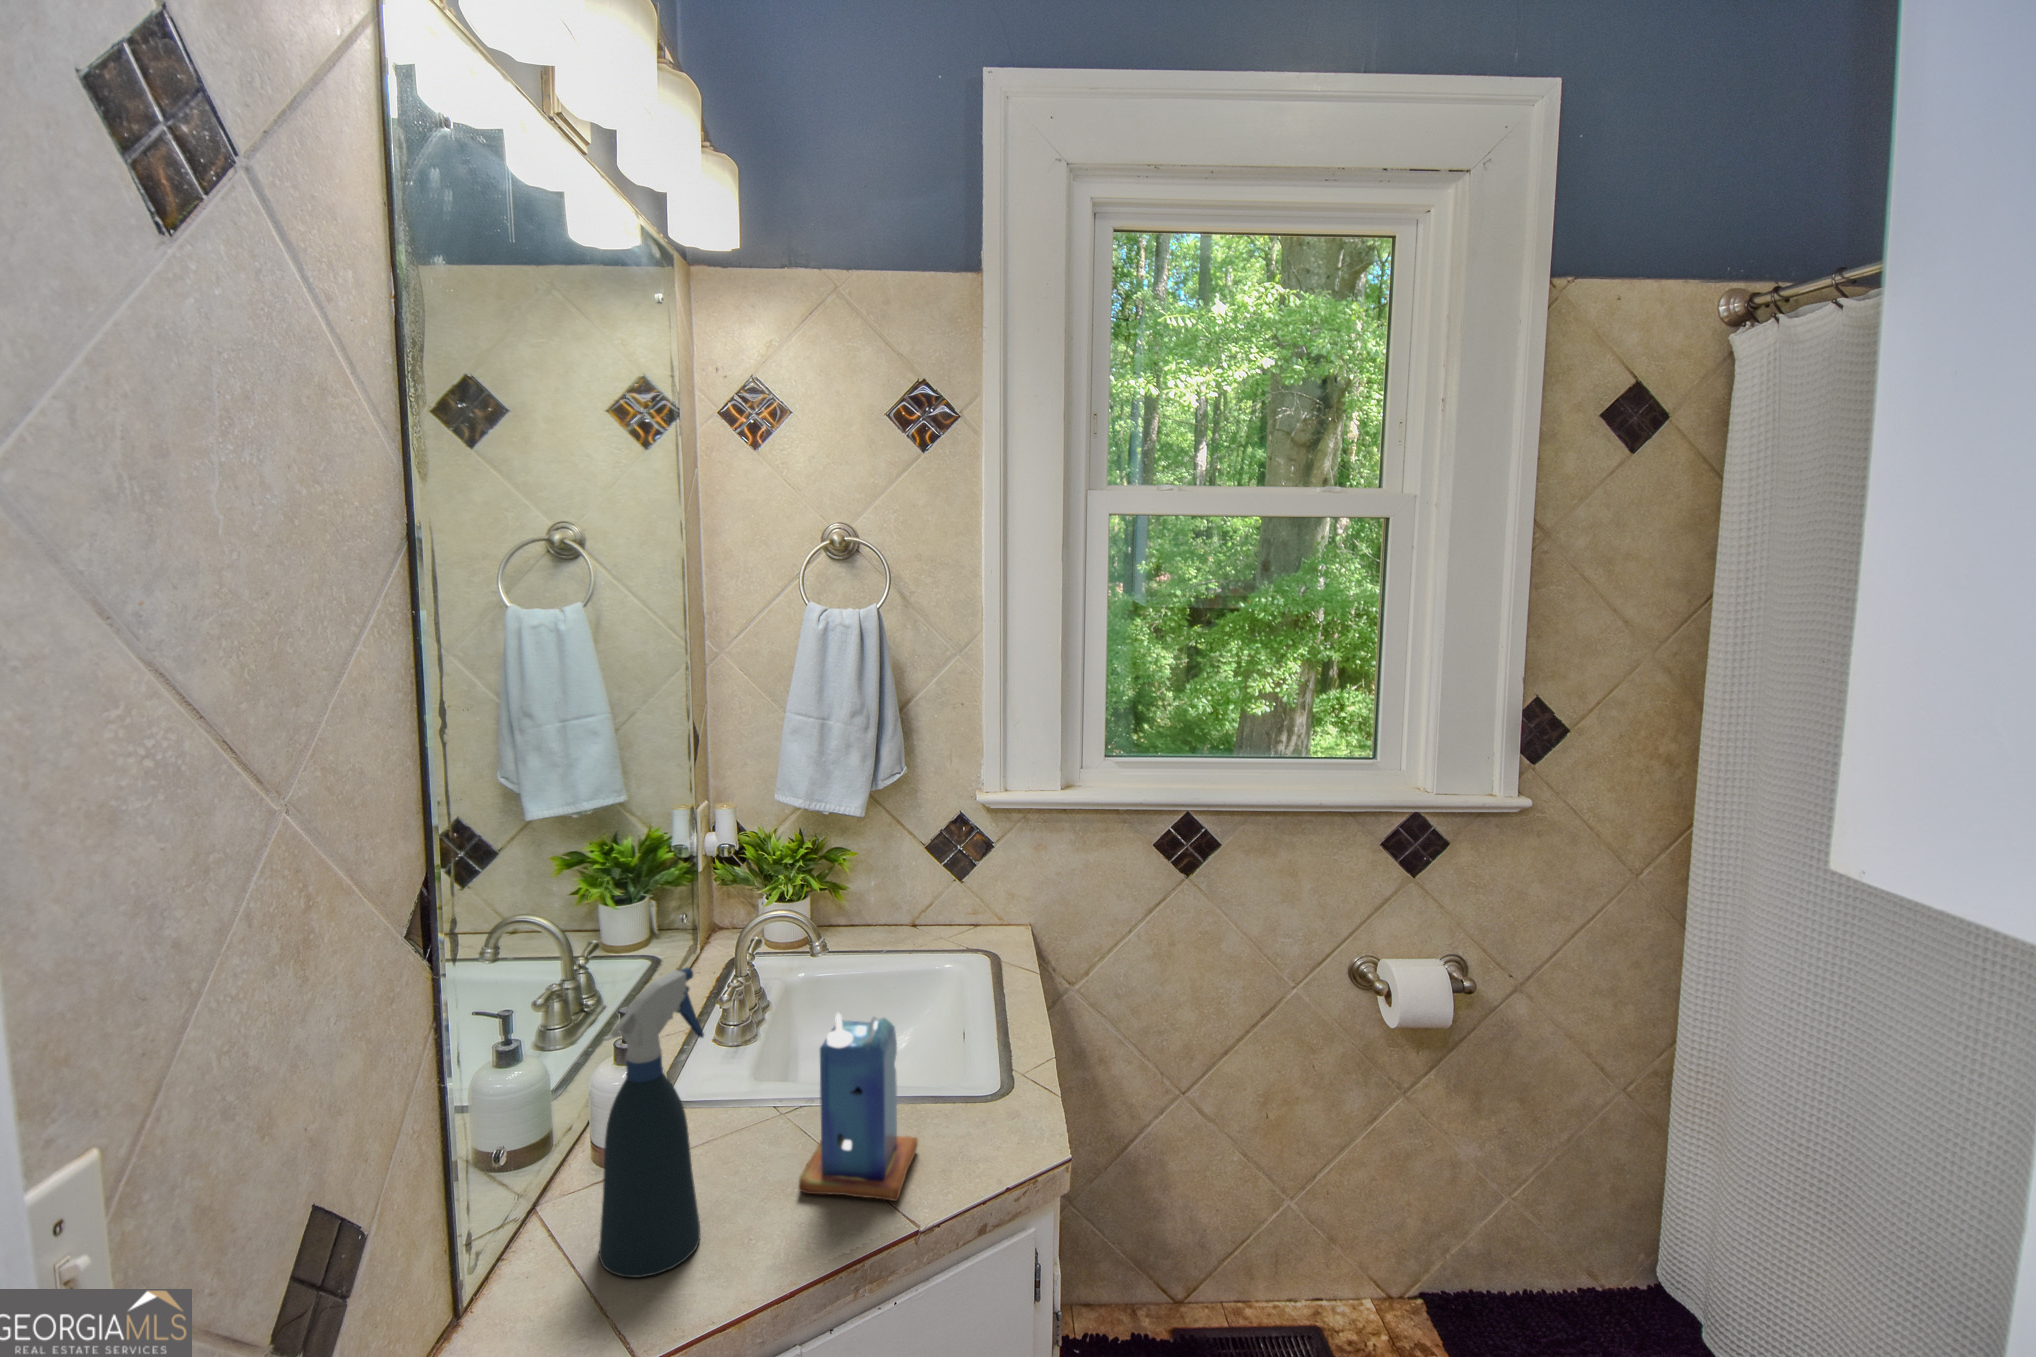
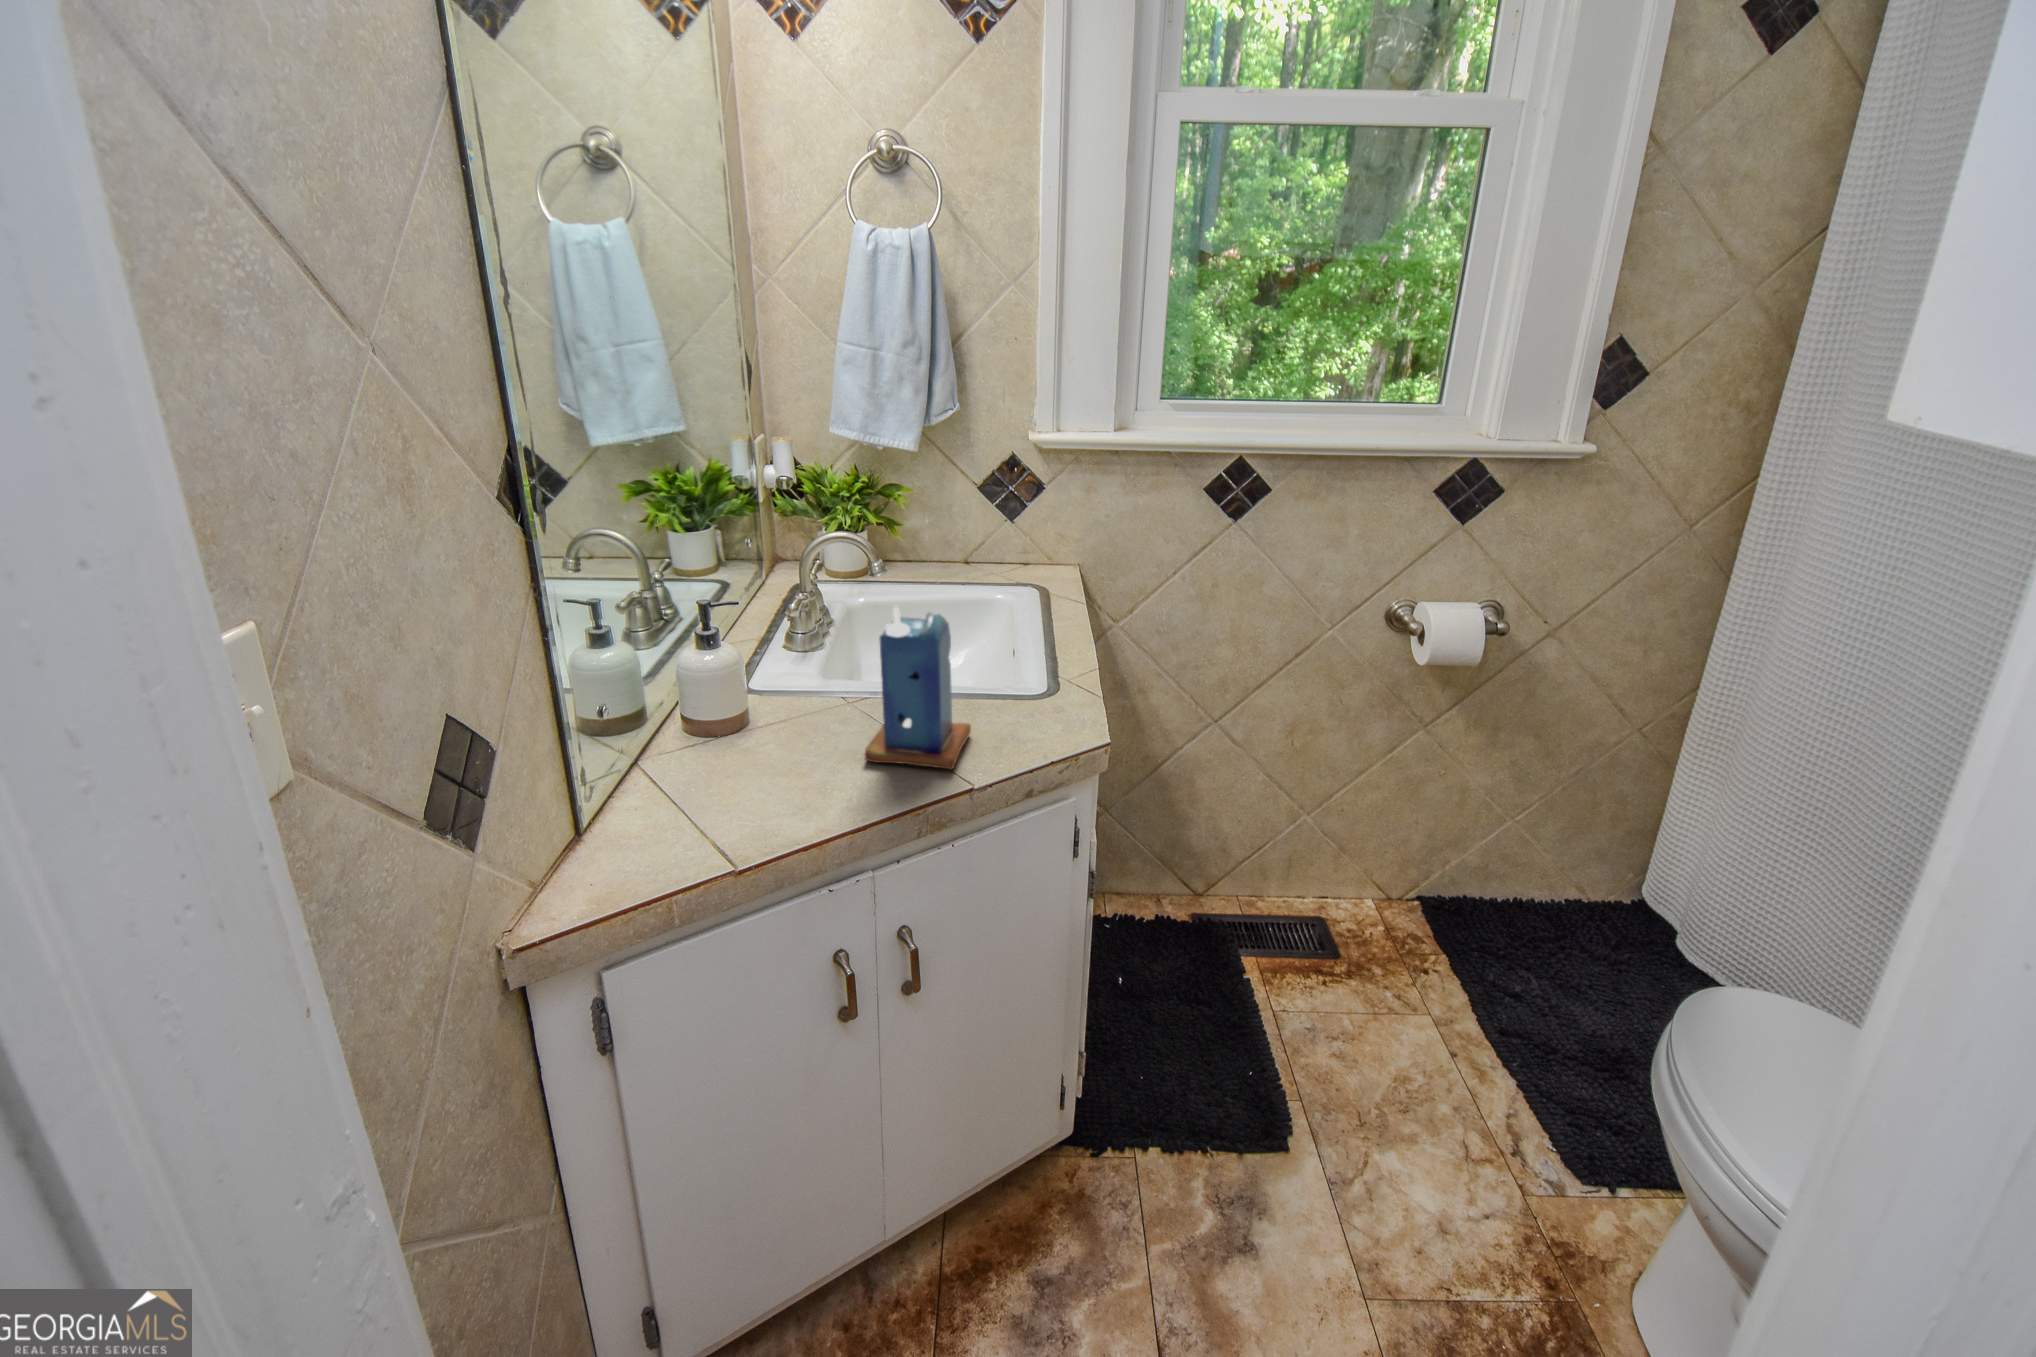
spray bottle: present [599,968,704,1277] -> none [679,555,780,815]

